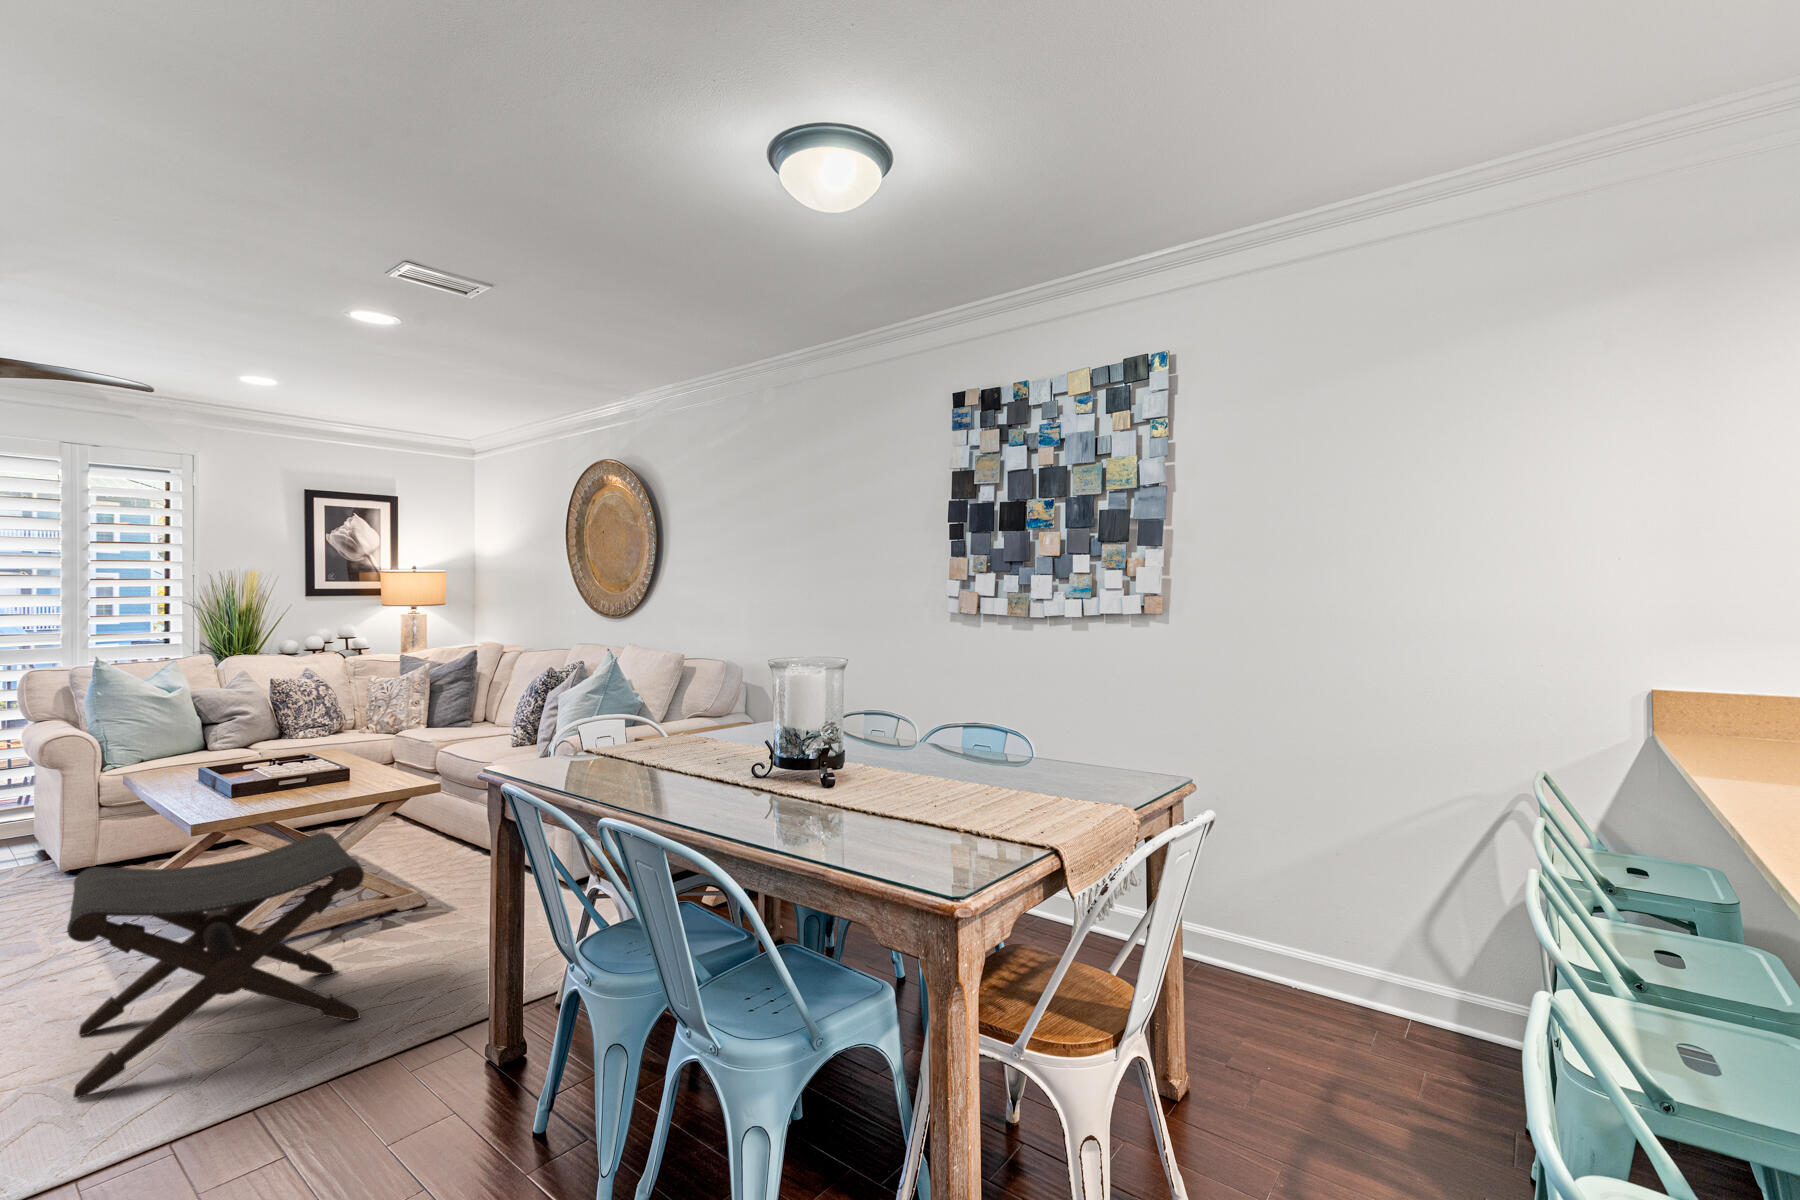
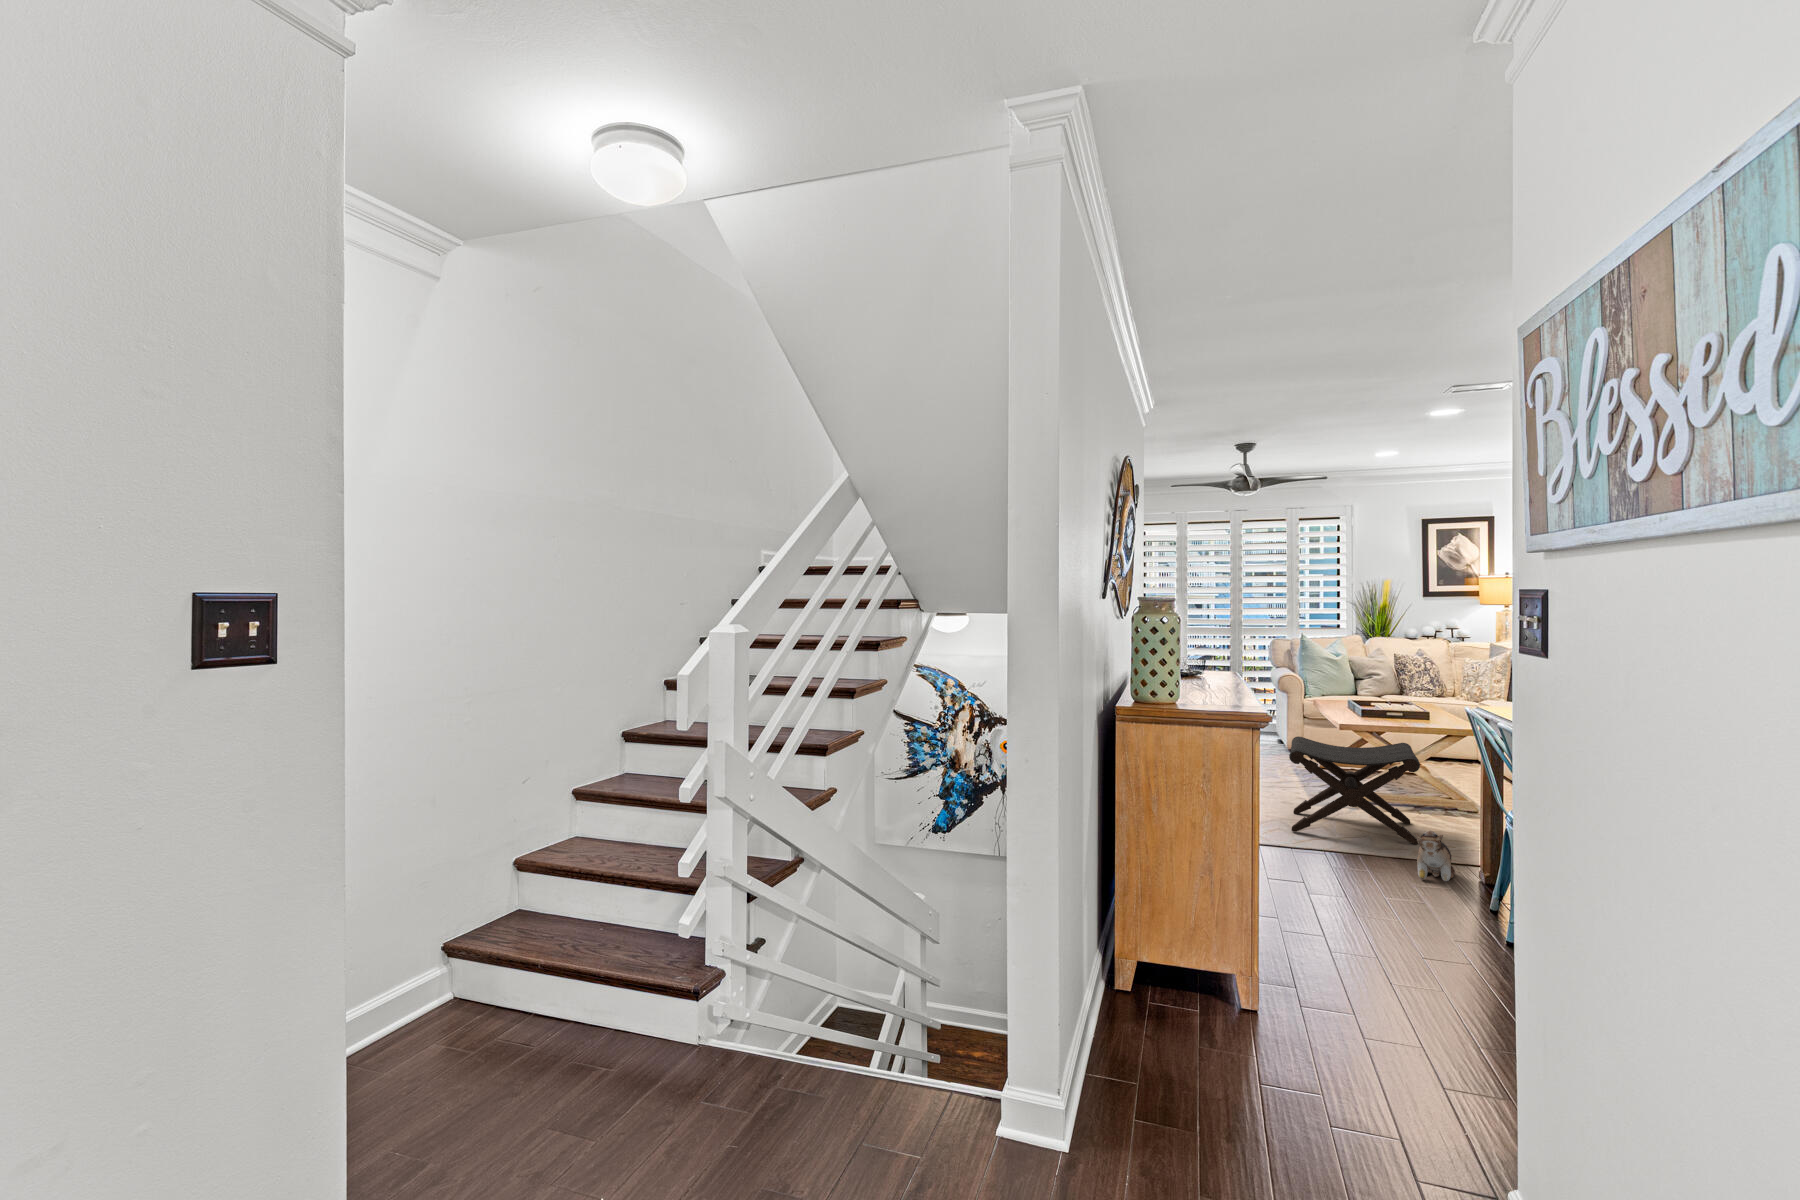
plush toy: none [383,1013,447,1114] -> present [1415,831,1455,881]

